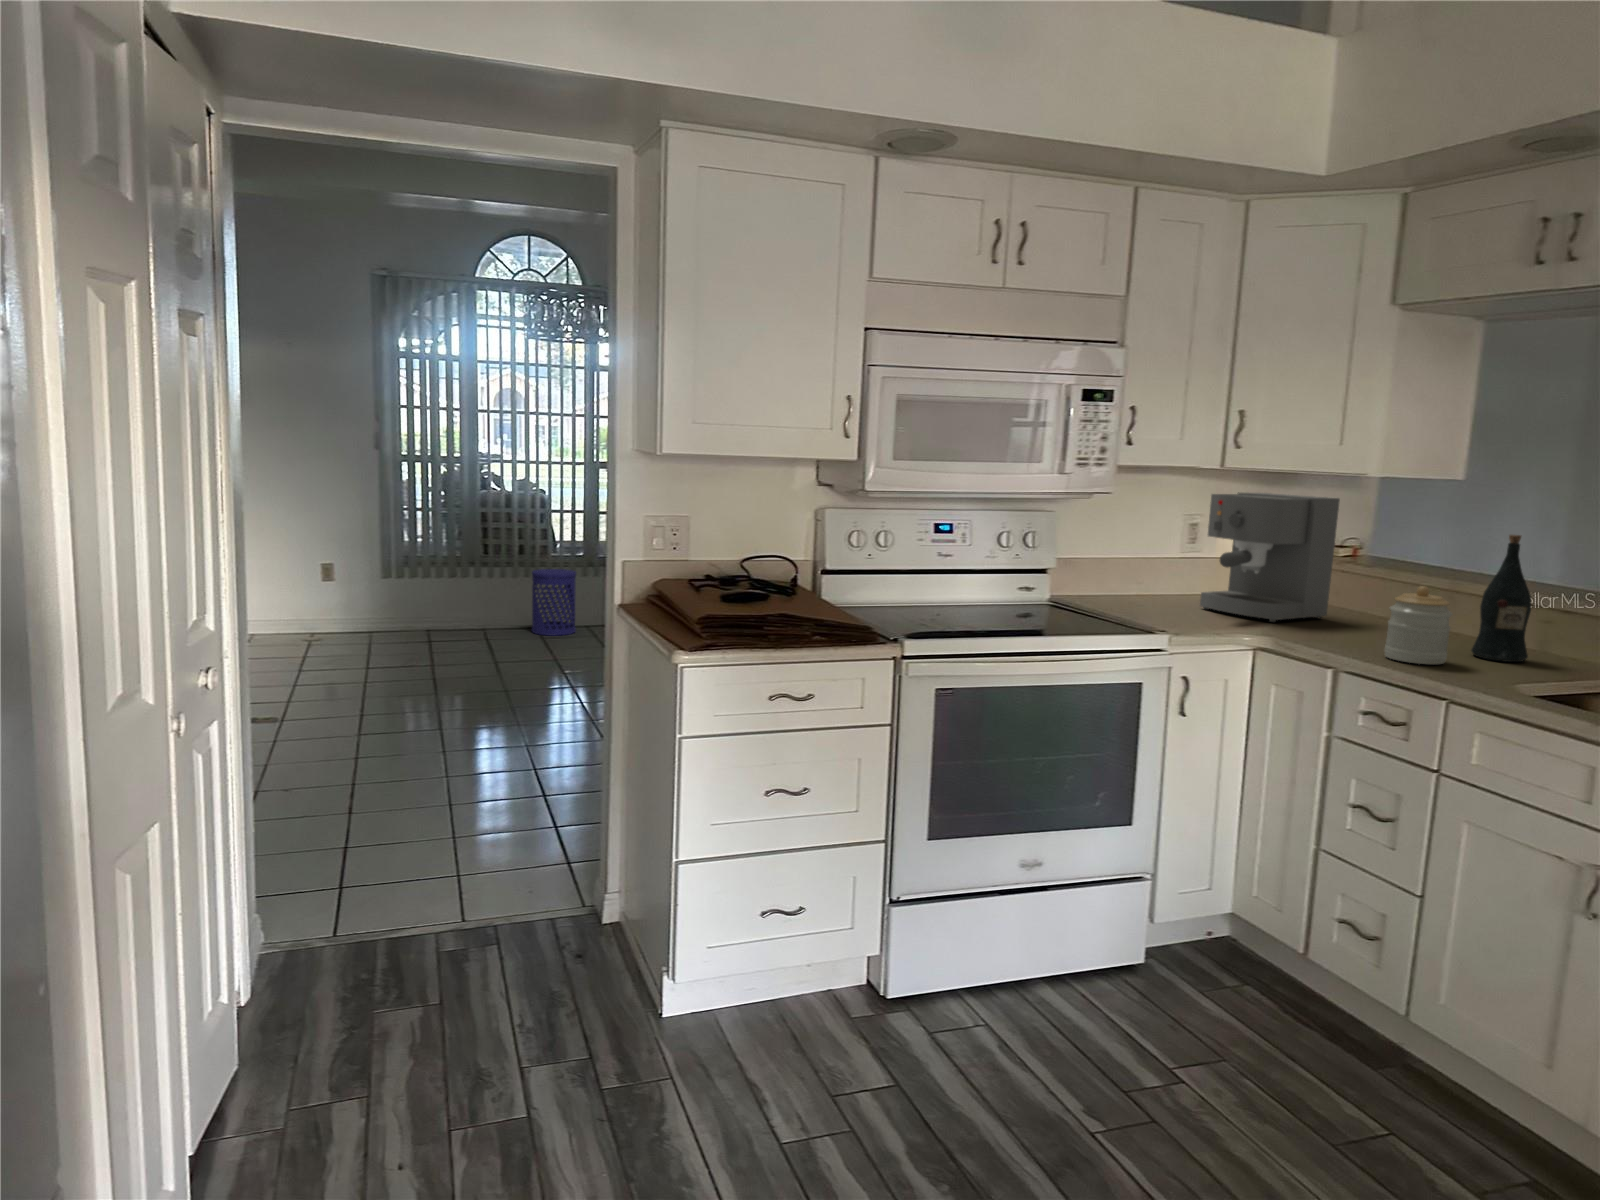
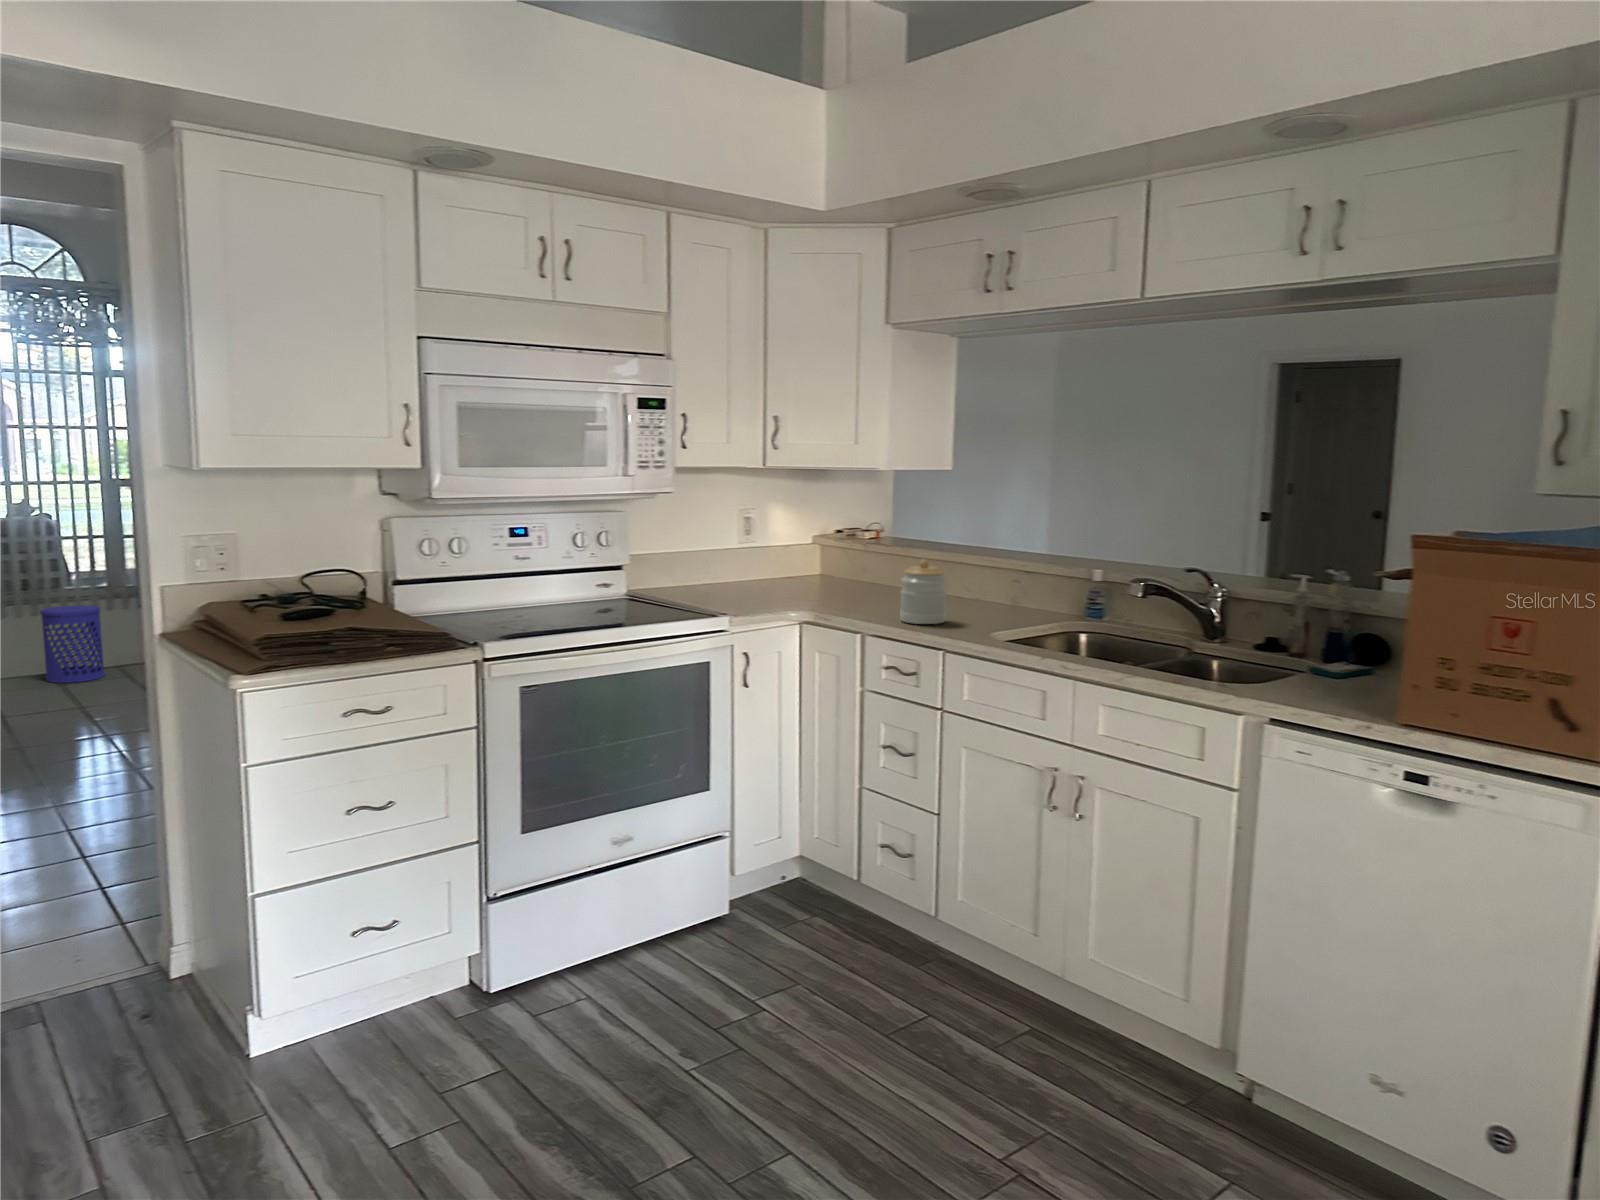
coffee maker: present [1200,492,1340,622] -> none [757,487,863,600]
wine bottle: present [1471,535,1531,662] -> none [965,513,1005,617]

